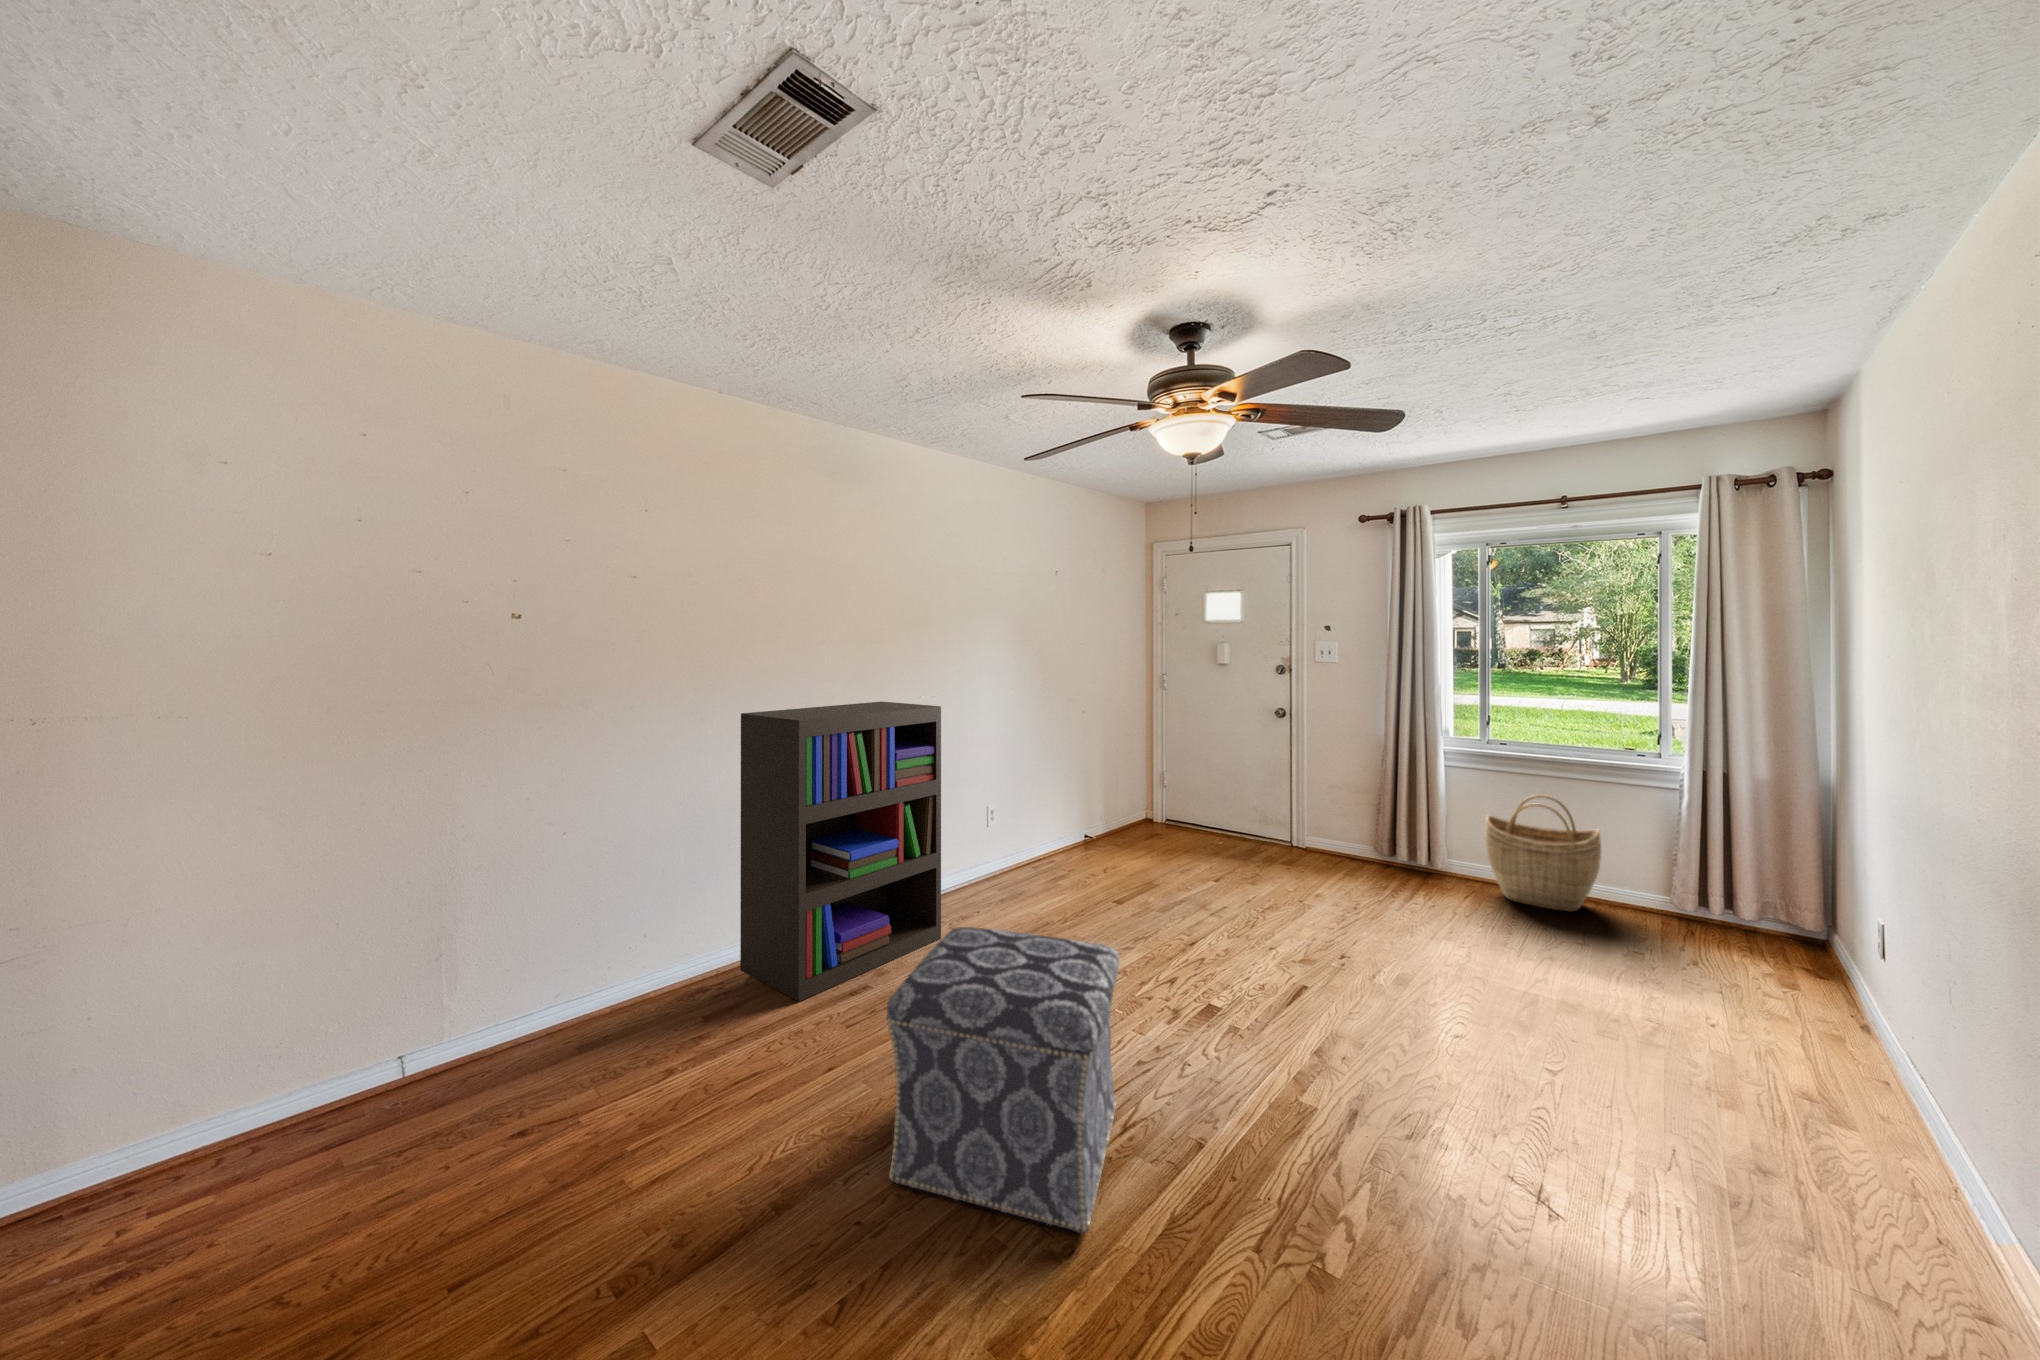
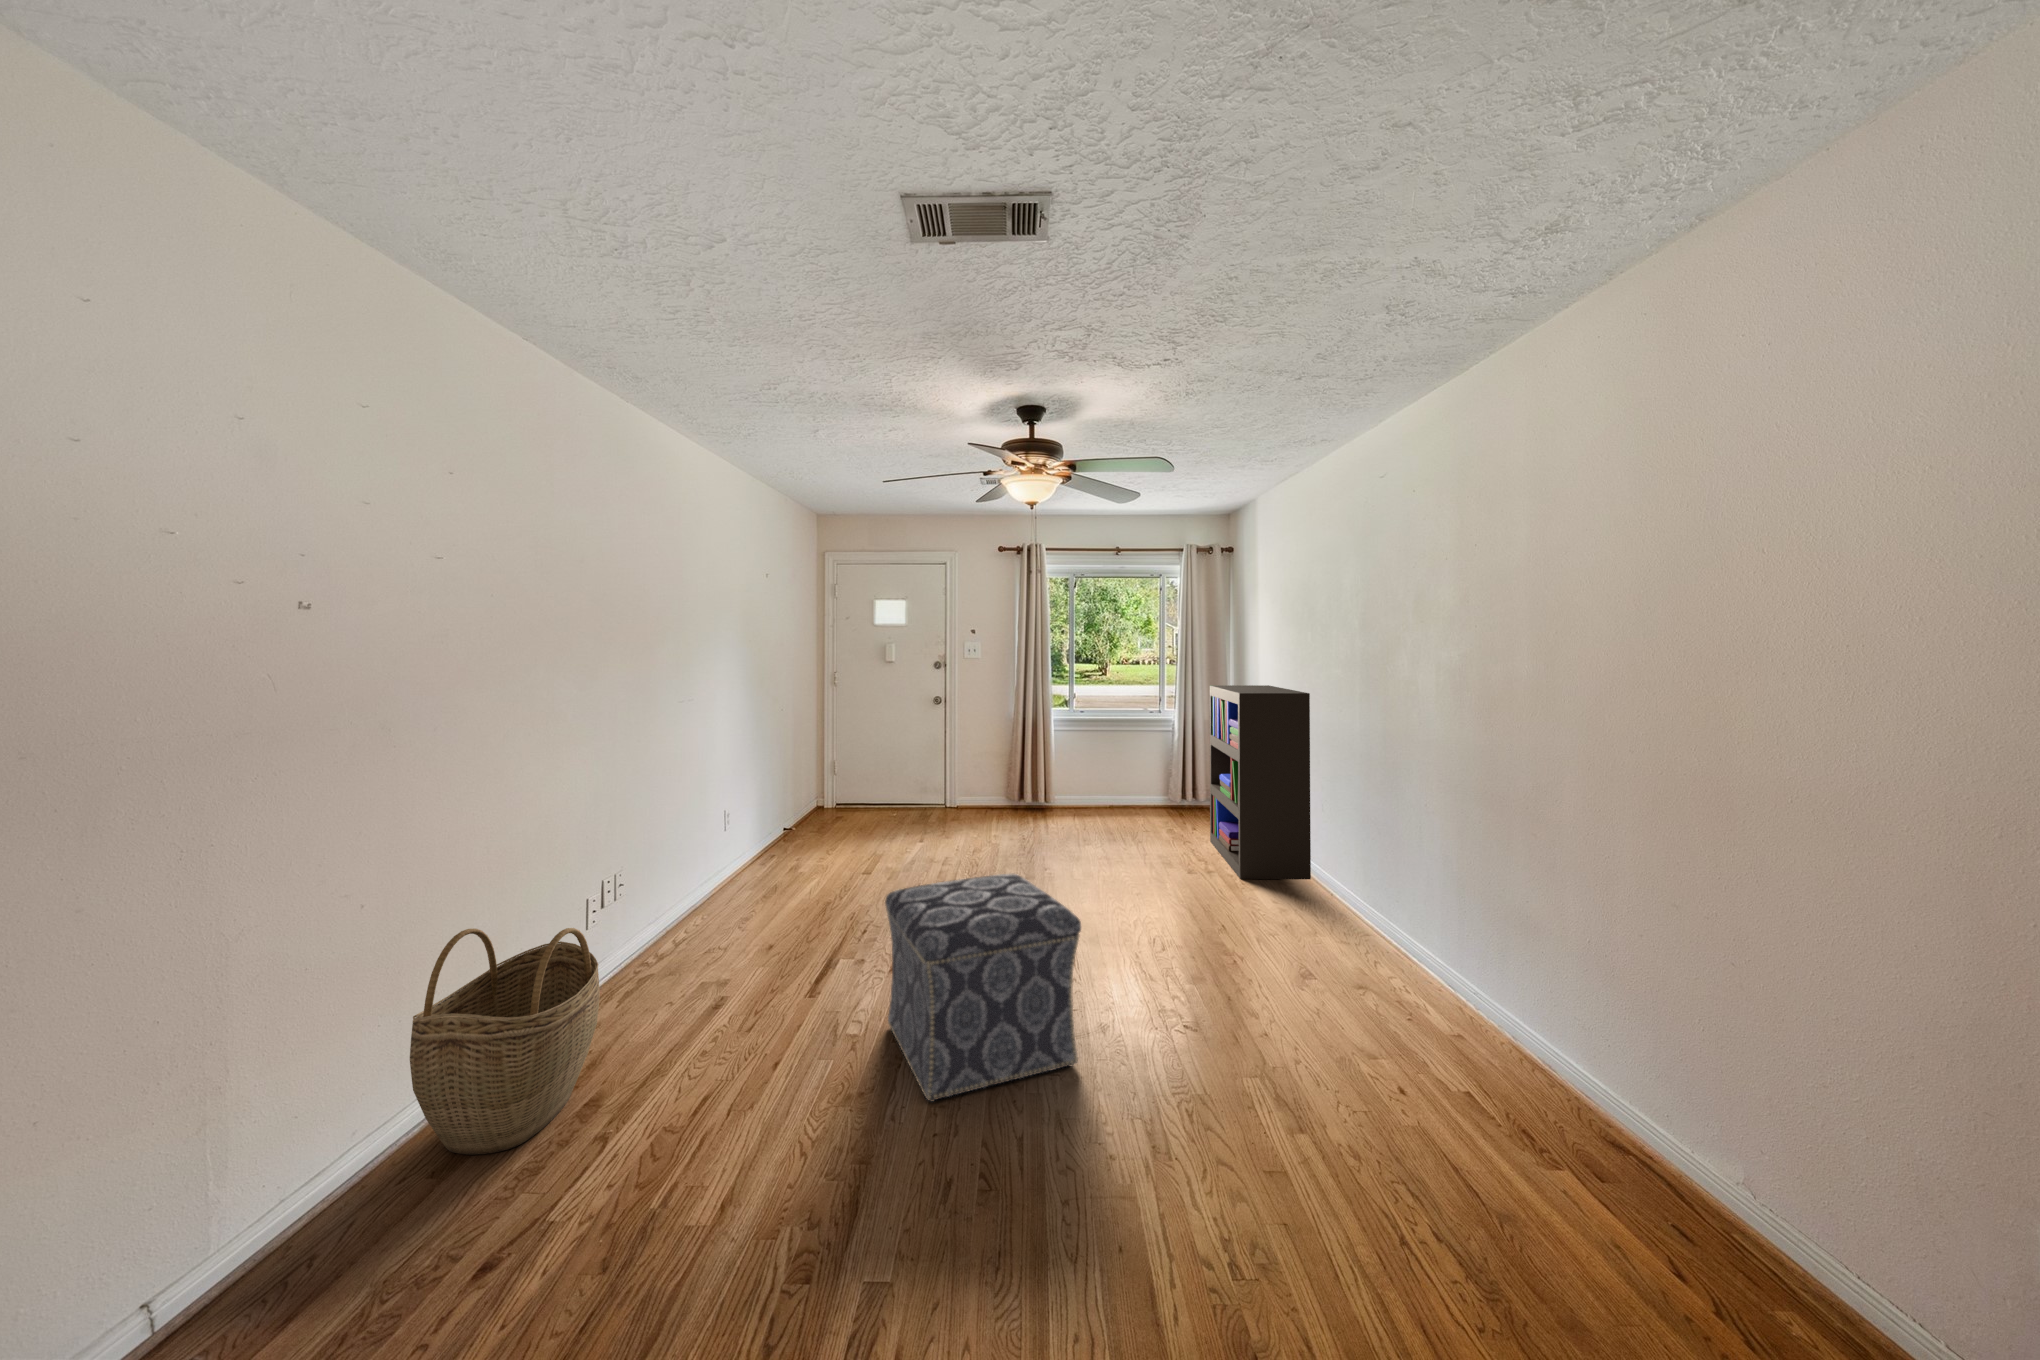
bookshelf: present [740,702,941,1001] -> present [1210,685,1311,879]
woven basket: present [1485,795,1601,911] -> present [410,928,600,1155]

